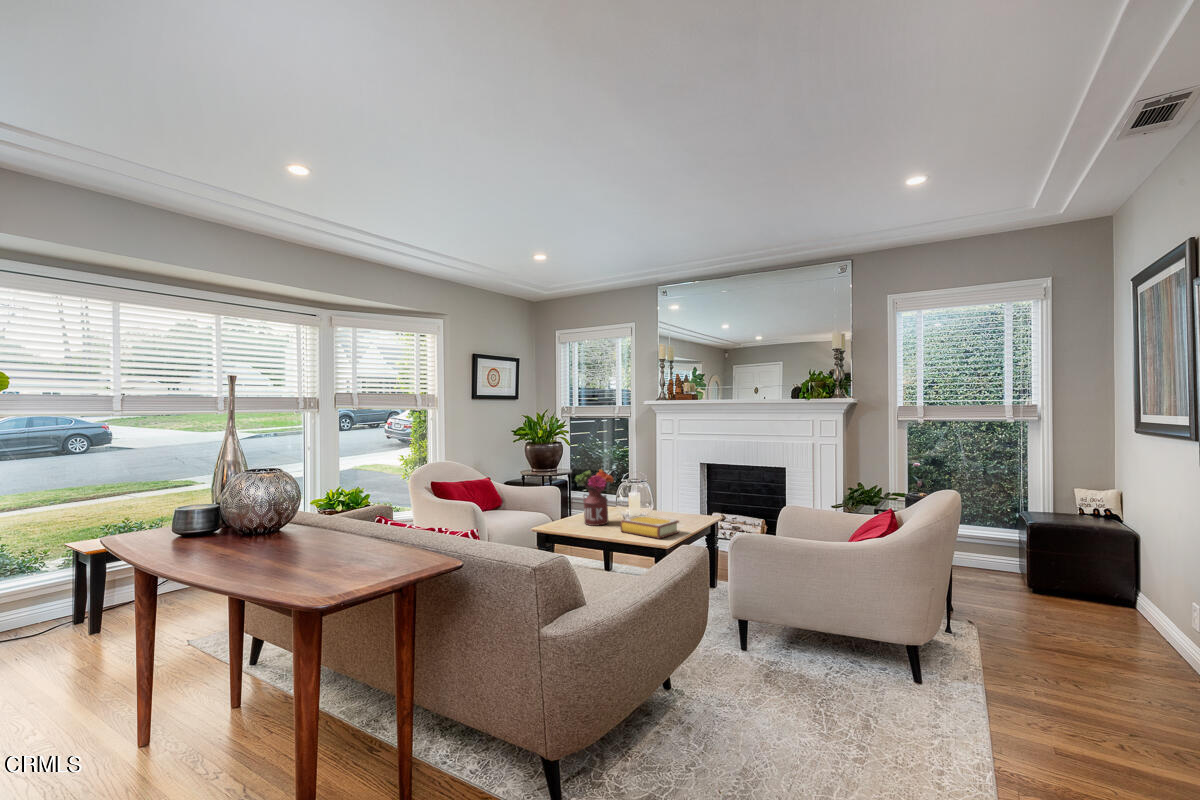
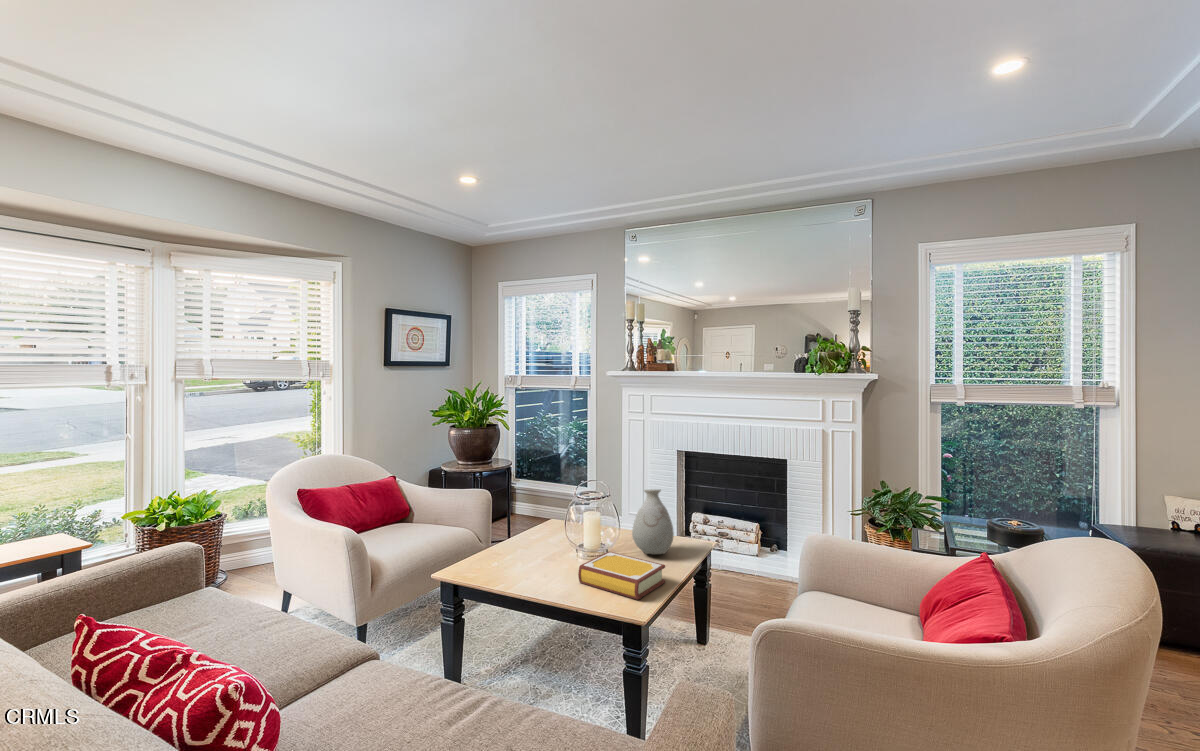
flower arrangement: present [576,469,613,526] -> none [512,484,570,568]
vase: none [659,475,688,521] -> present [632,489,674,554]

